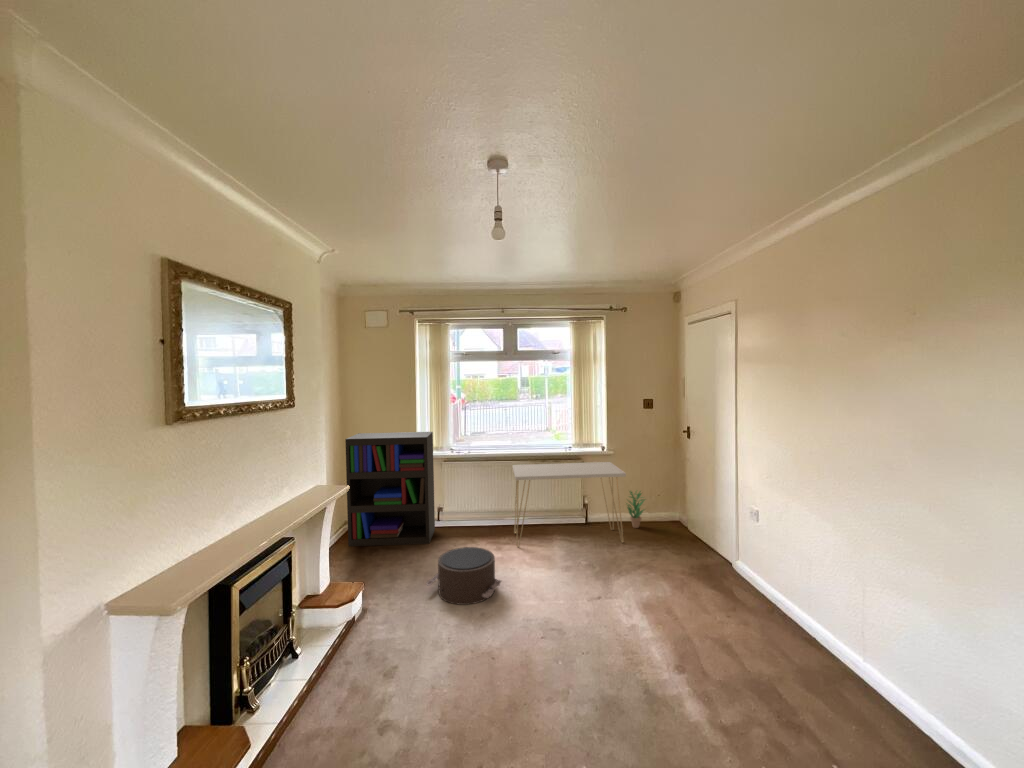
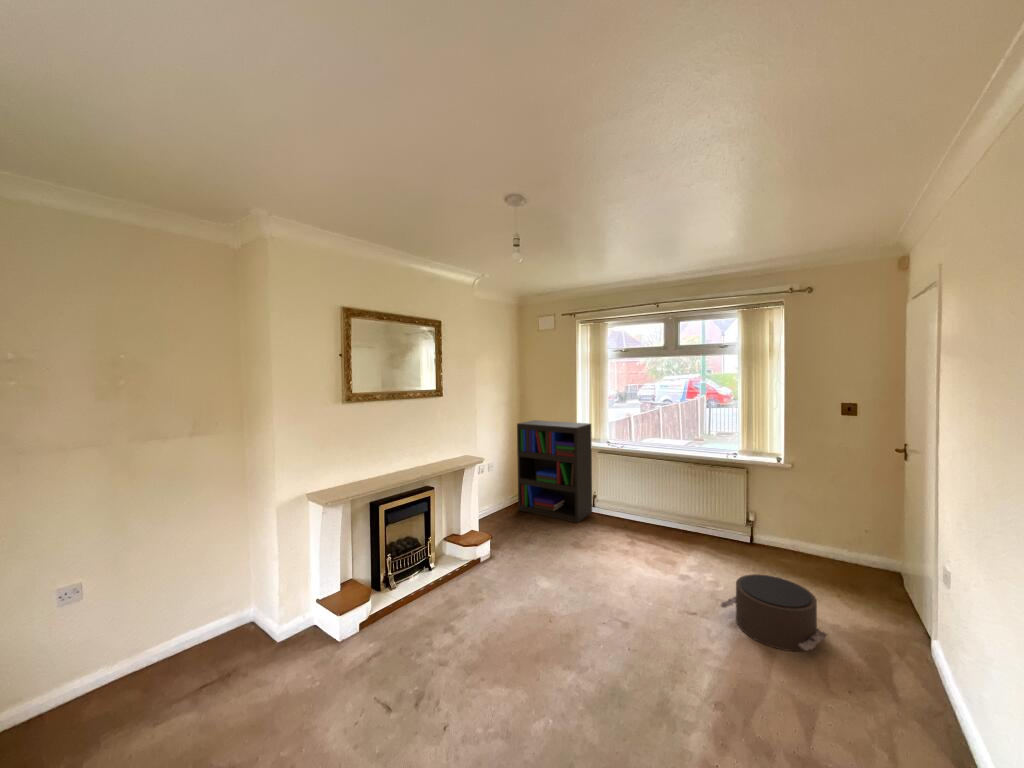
console table: present [513,462,626,547] -> none [649,464,784,573]
potted plant: present [628,491,645,528] -> none [803,514,835,564]
pouf: present [426,547,501,605] -> present [720,574,827,651]

